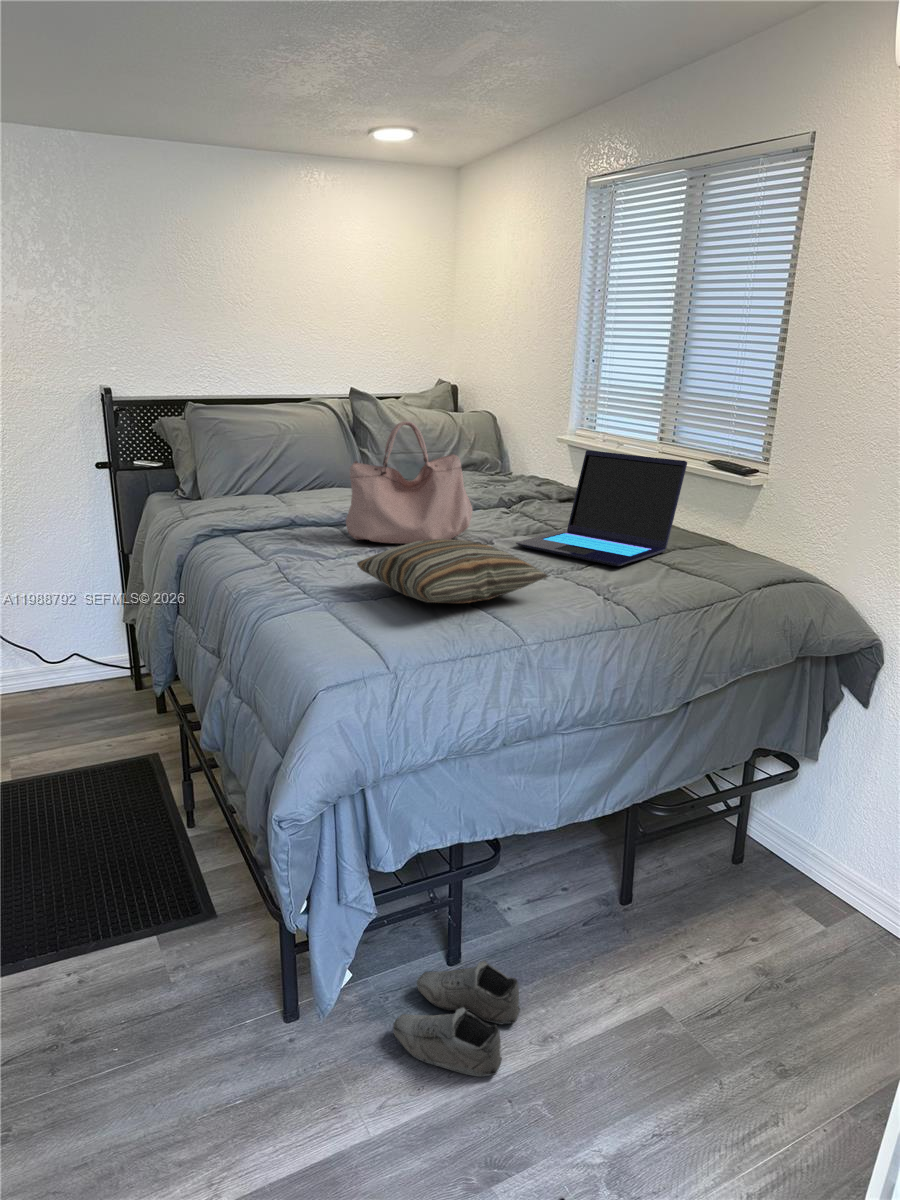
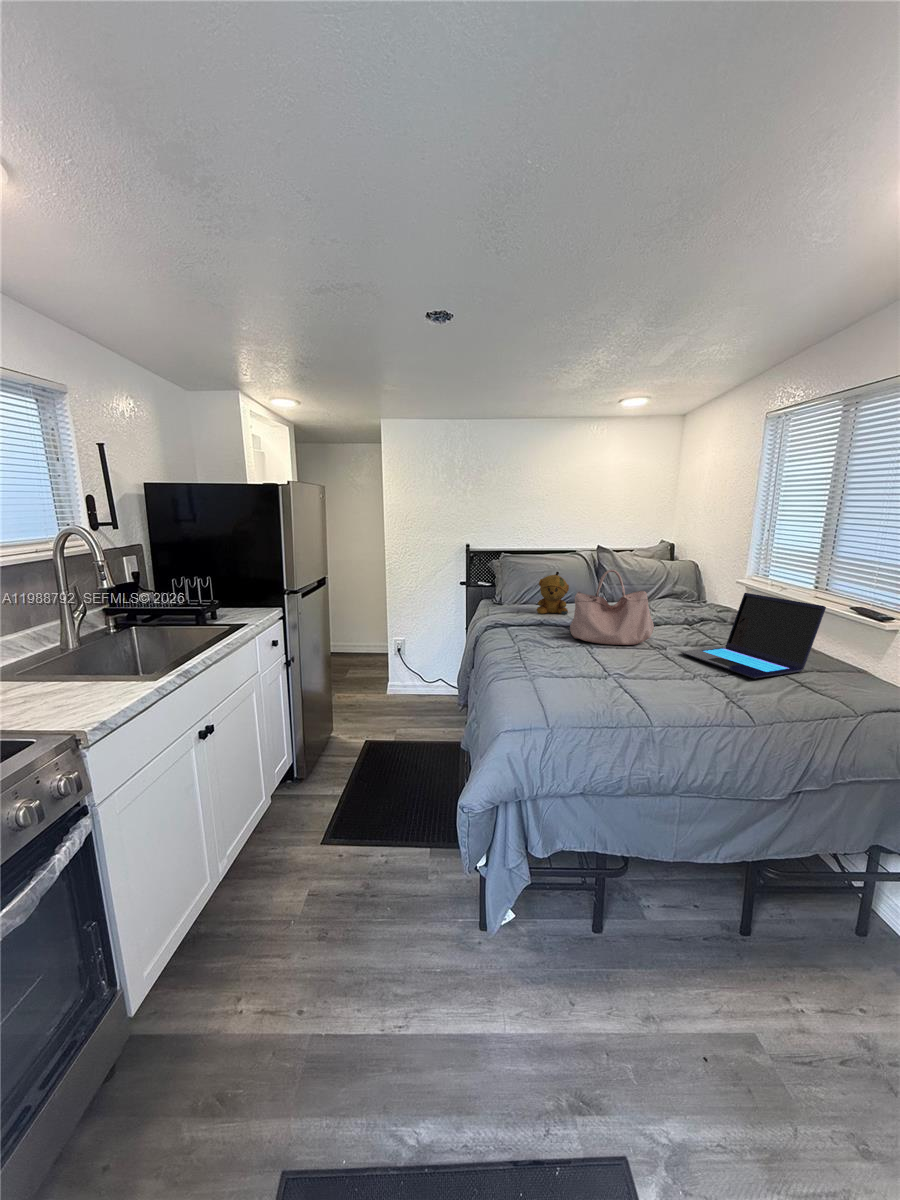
stuffed bear: none [271,431,325,507] -> present [537,572,569,614]
pillow: present [357,539,547,603] -> none [560,646,685,690]
shoe: present [393,961,520,1077] -> none [539,931,633,1028]

